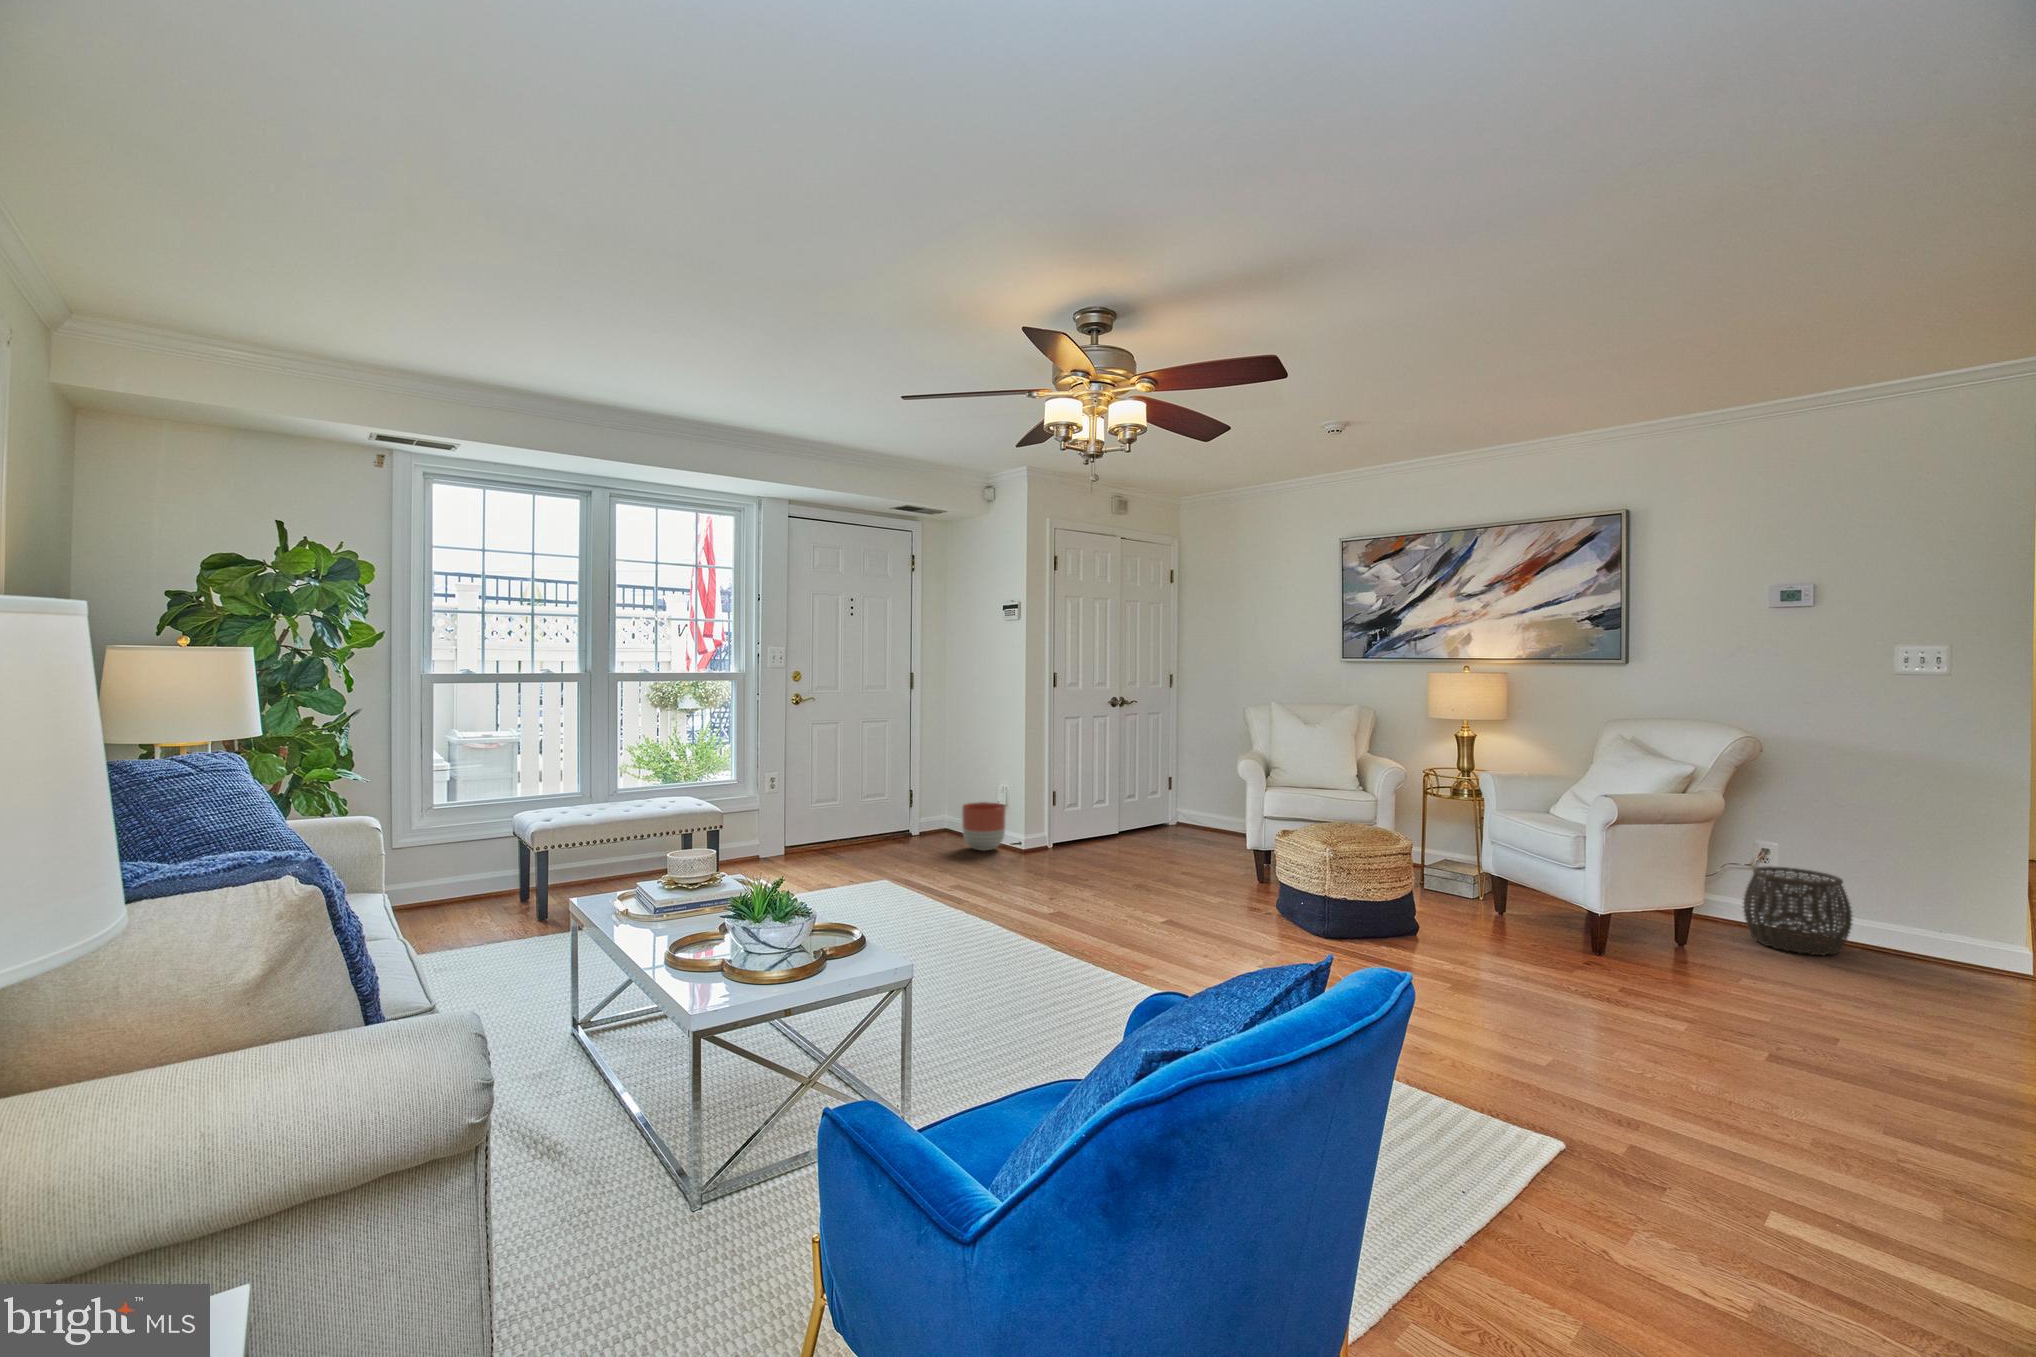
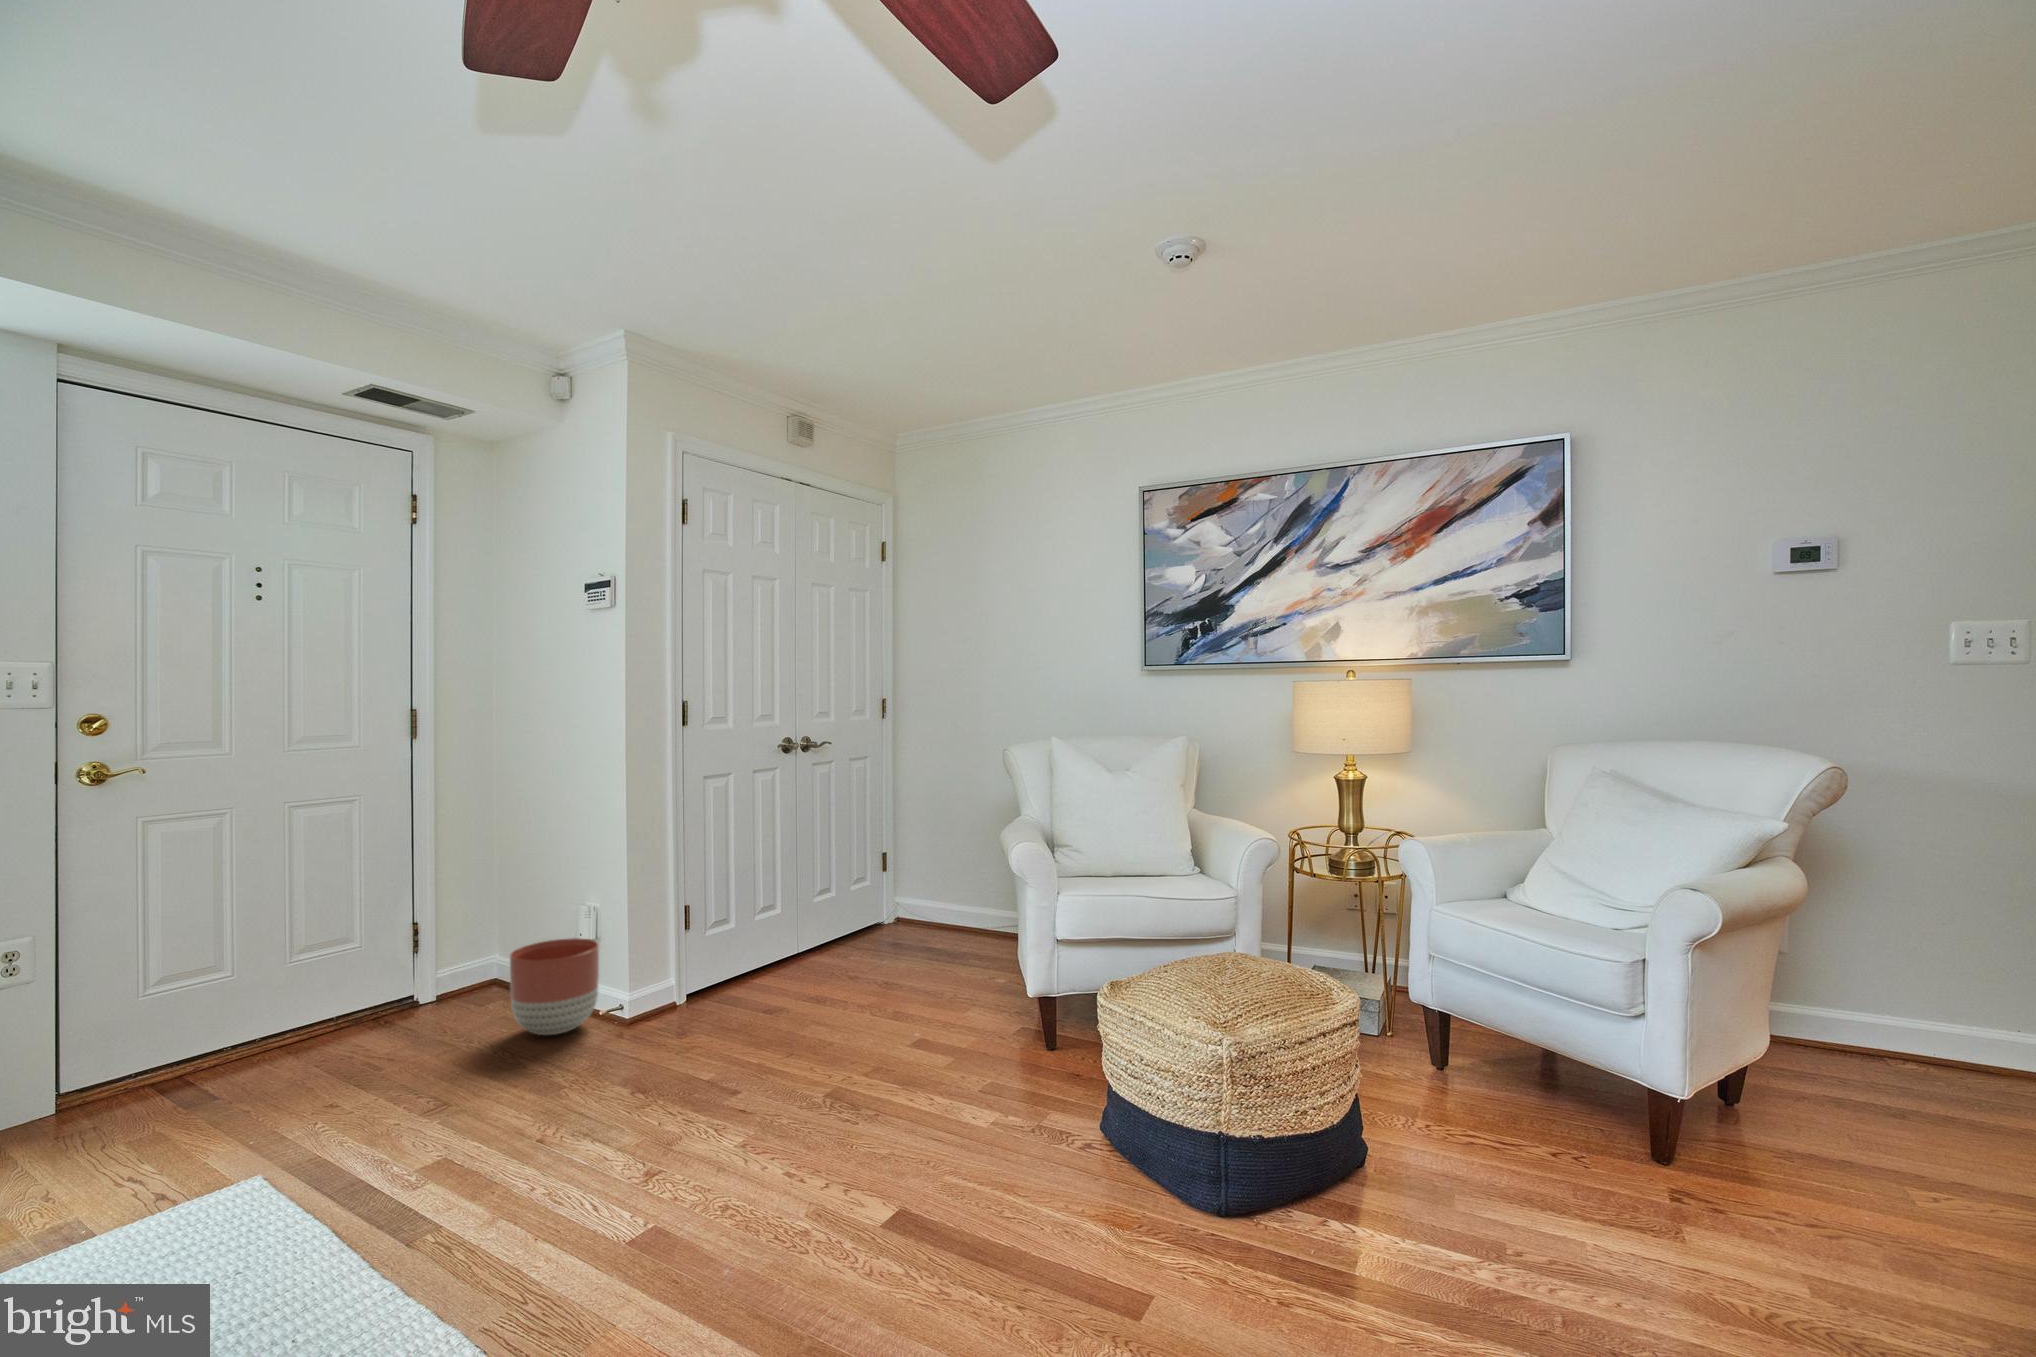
woven basket: present [1743,866,1852,955] -> none [1787,961,1963,1108]

